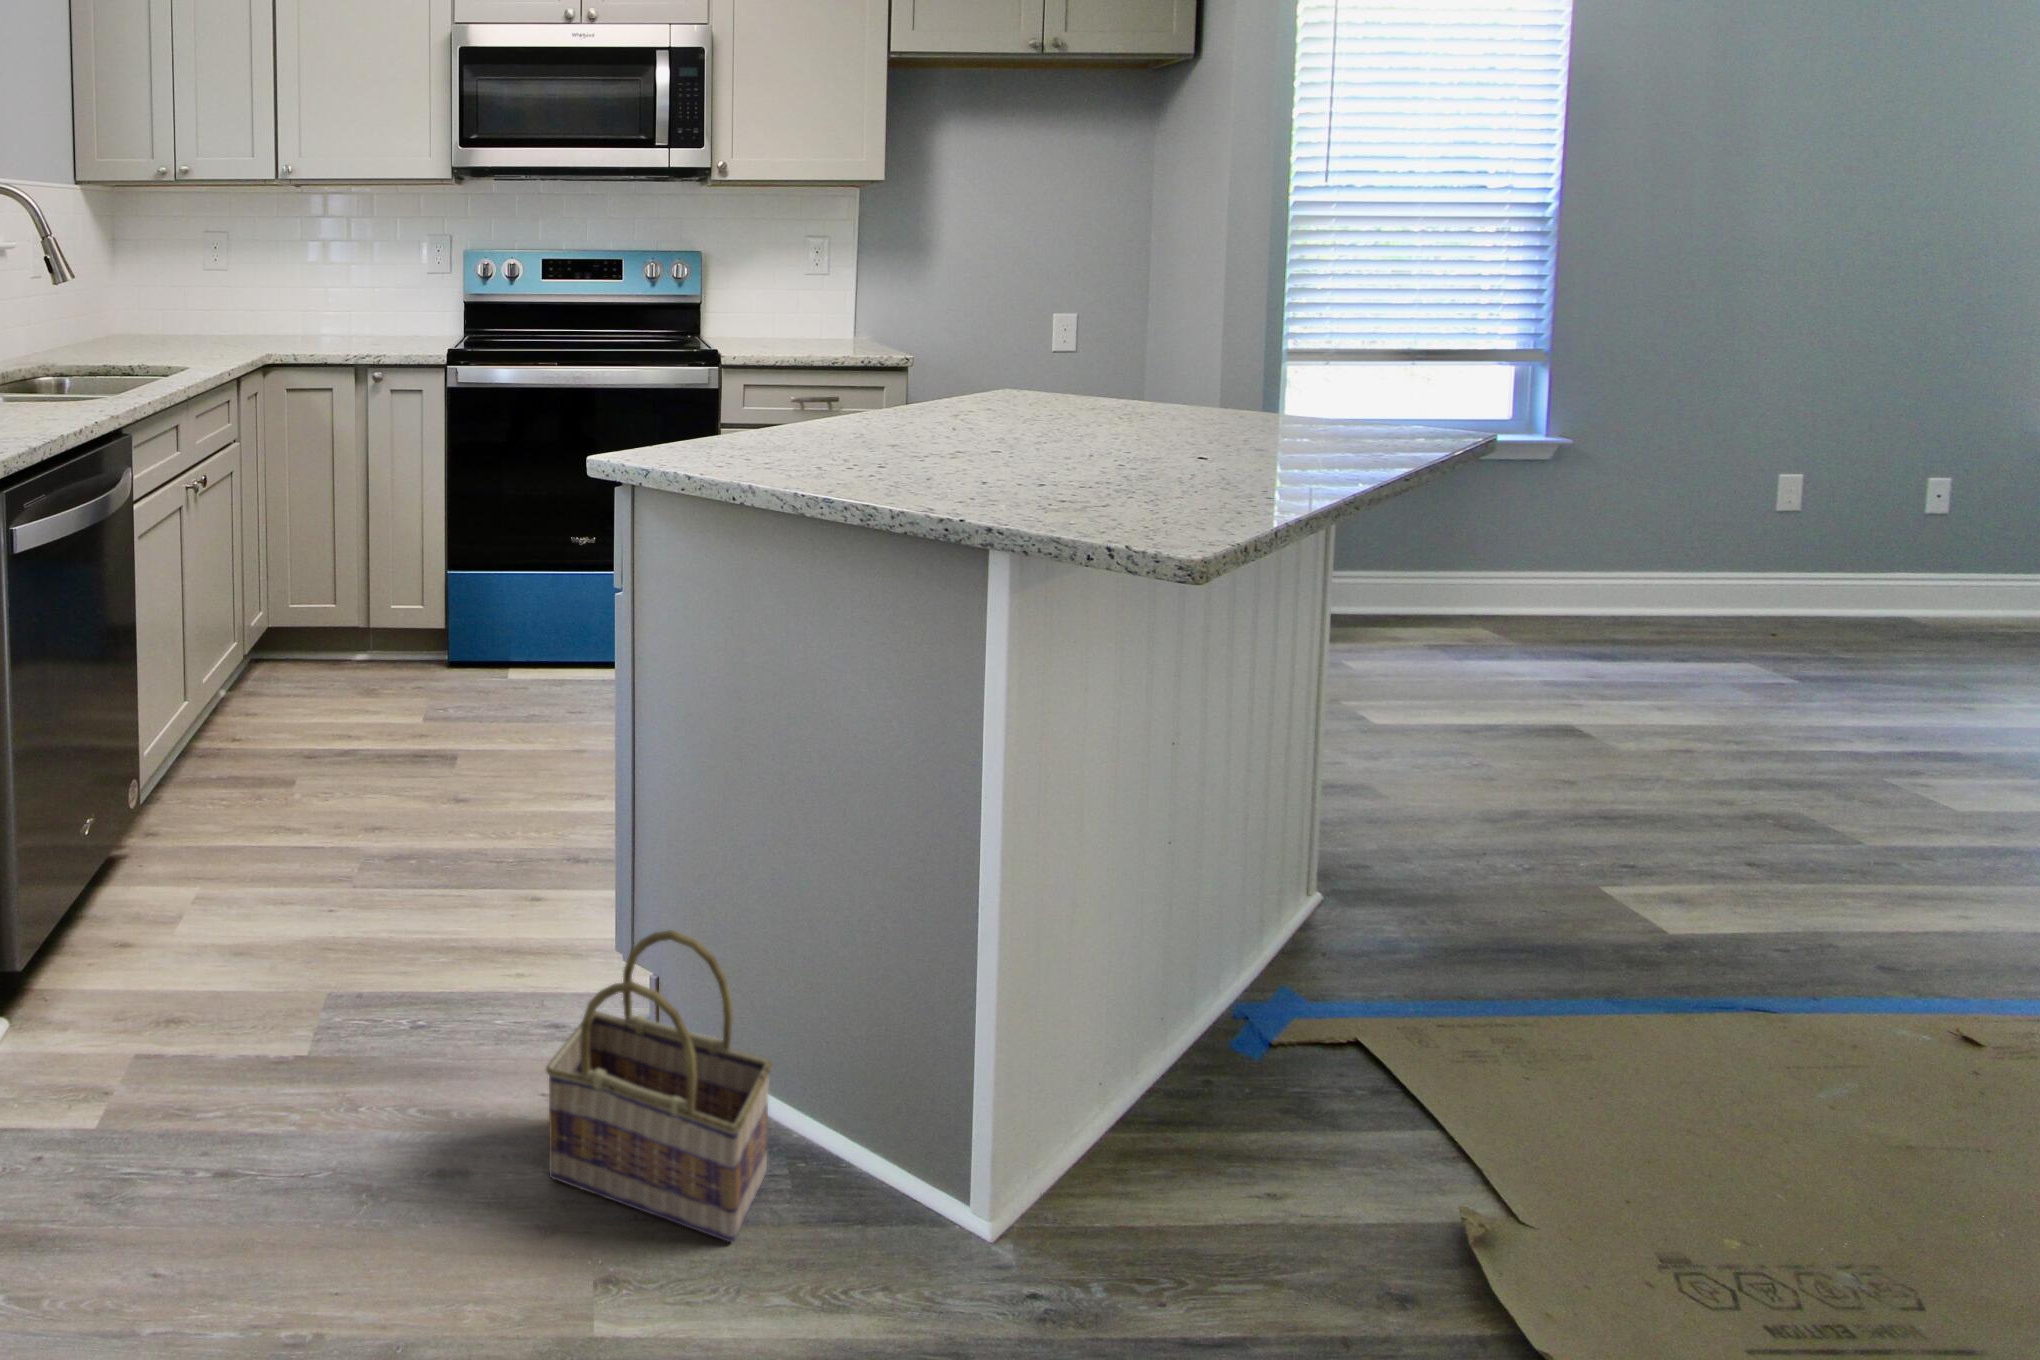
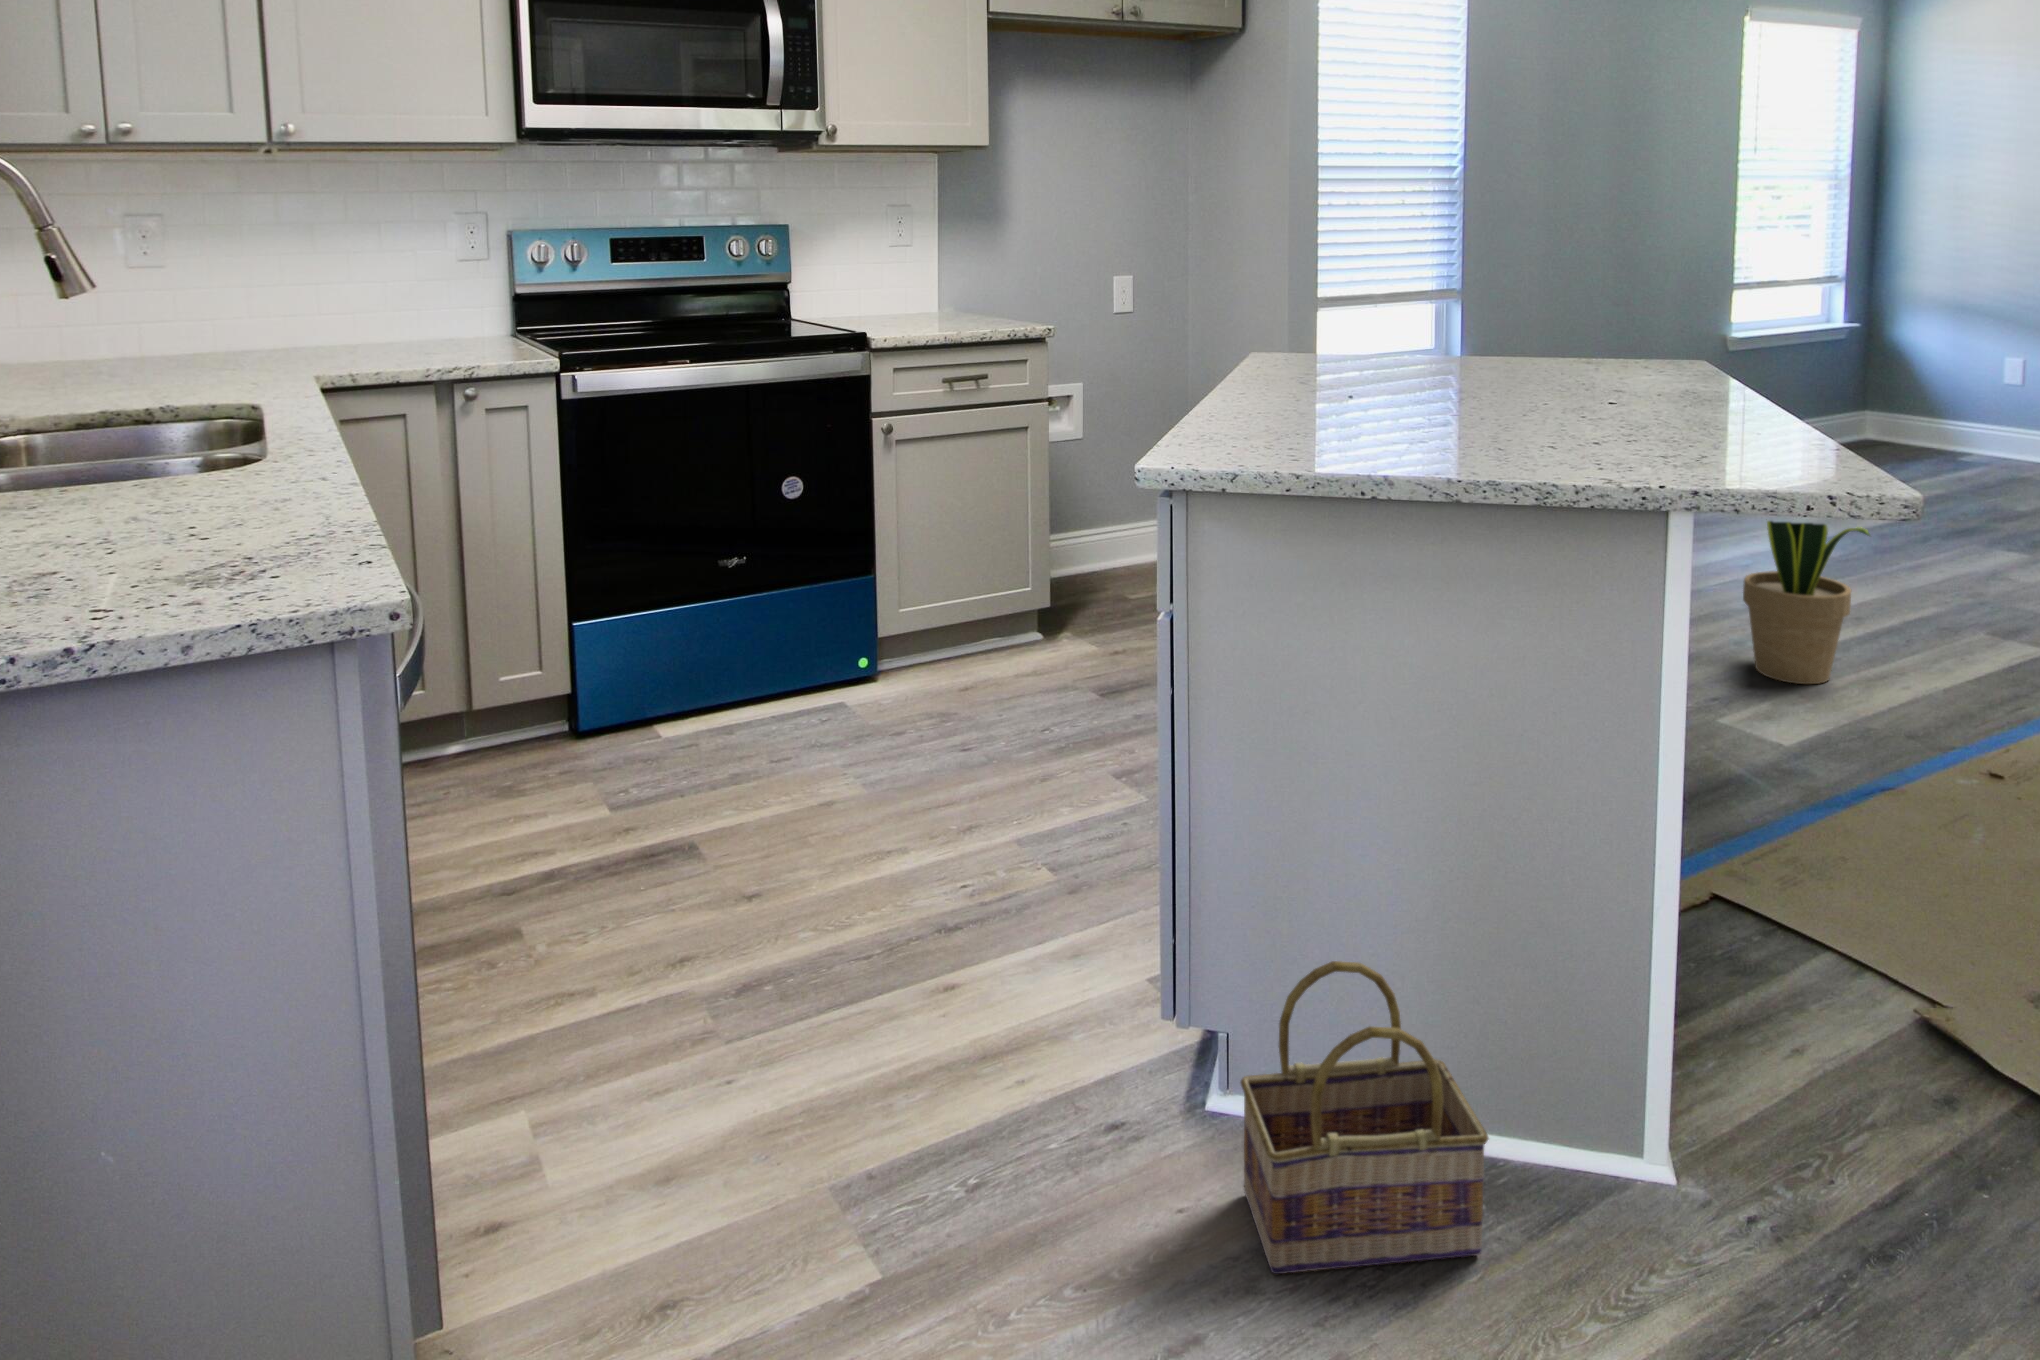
potted plant: none [1764,634,1973,909] -> present [1743,521,1870,684]

